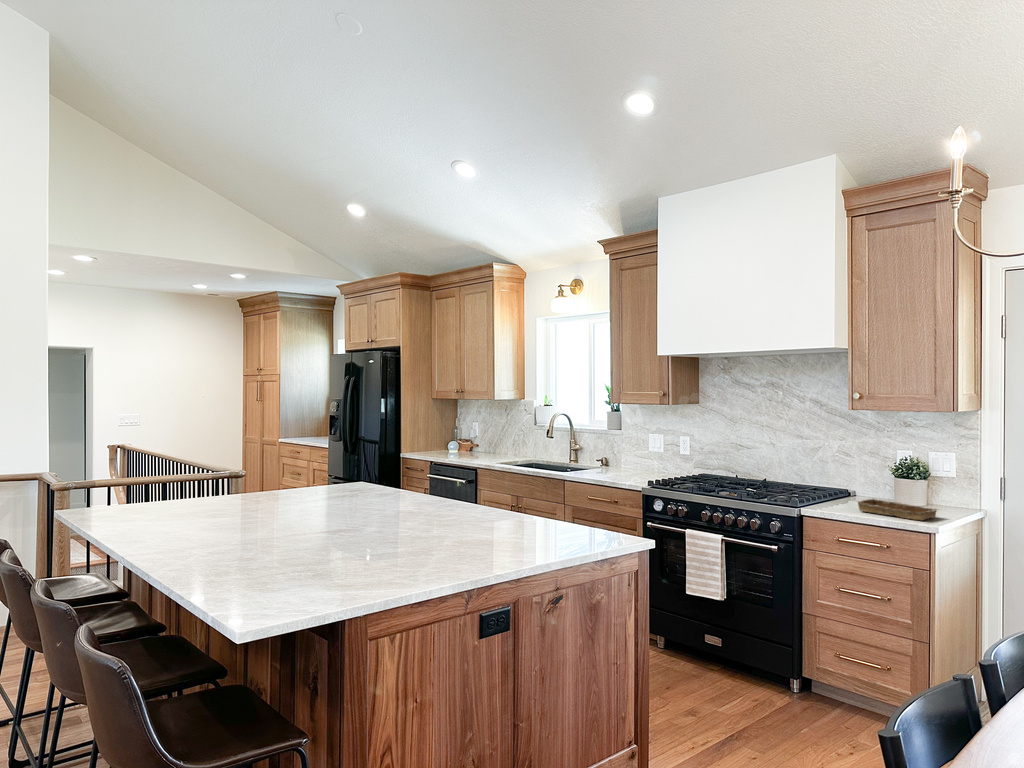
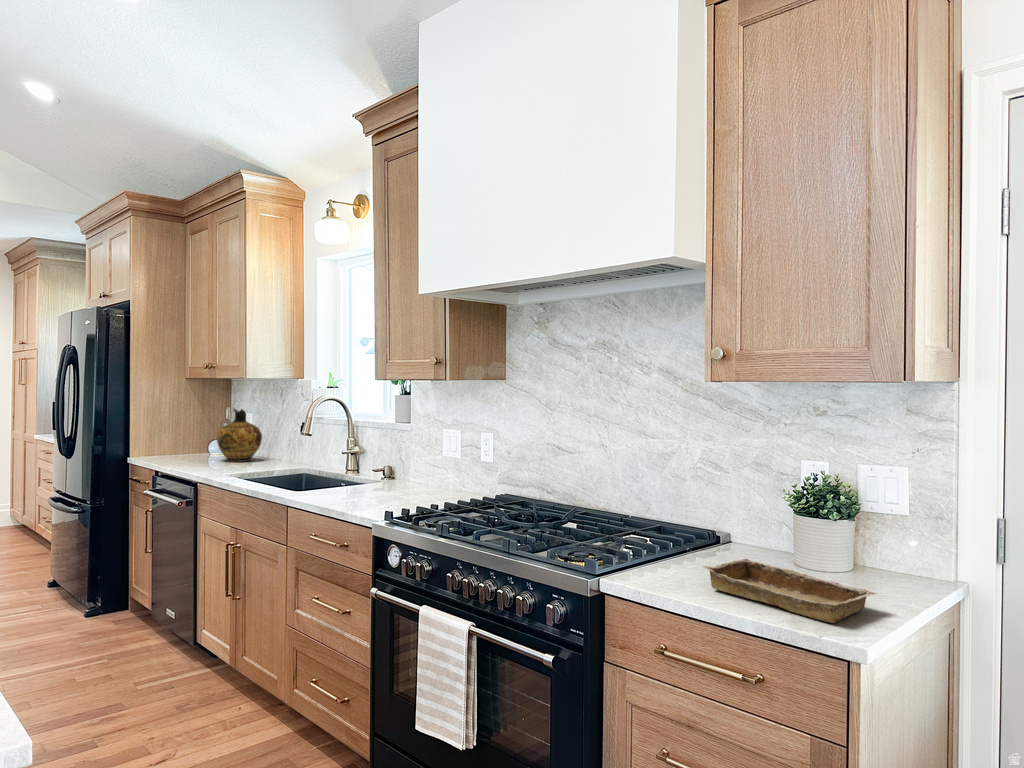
ceramic jug: none [464,420,493,457] -> present [217,409,262,462]

